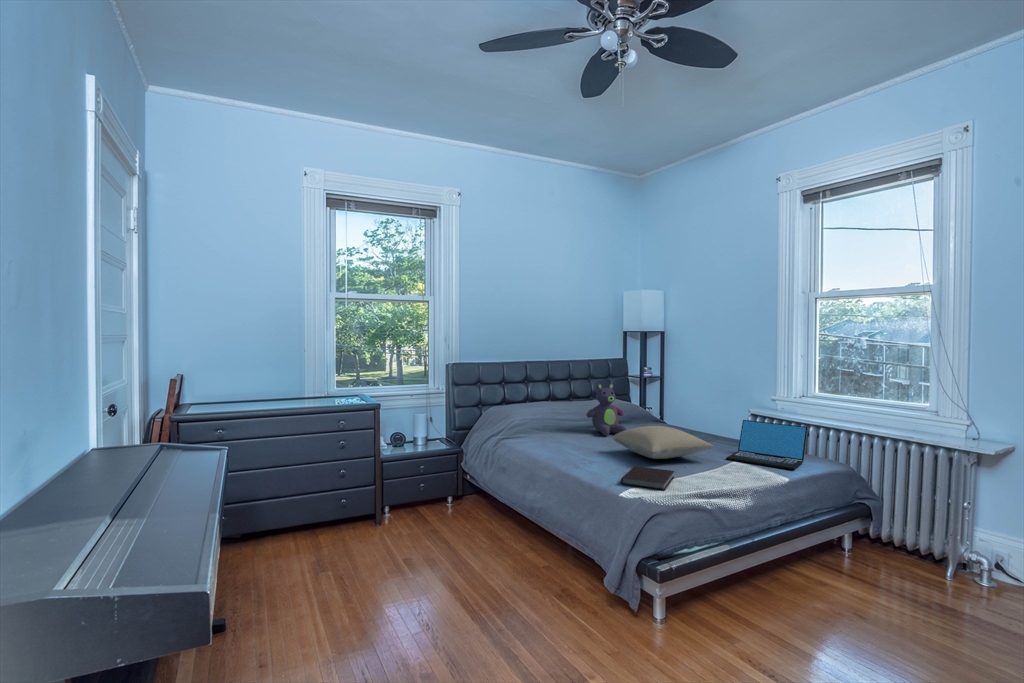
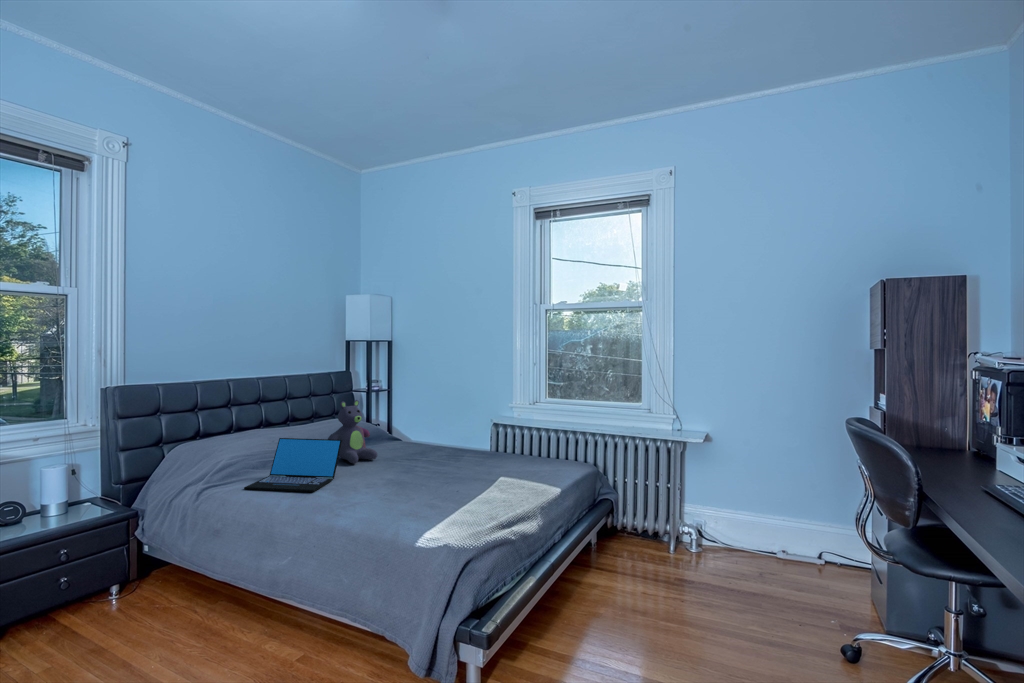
laptop: present [726,420,807,470] -> present [244,438,342,492]
pillow: present [613,426,714,459] -> none [374,447,487,486]
notebook: present [621,466,674,490] -> none [411,500,464,529]

